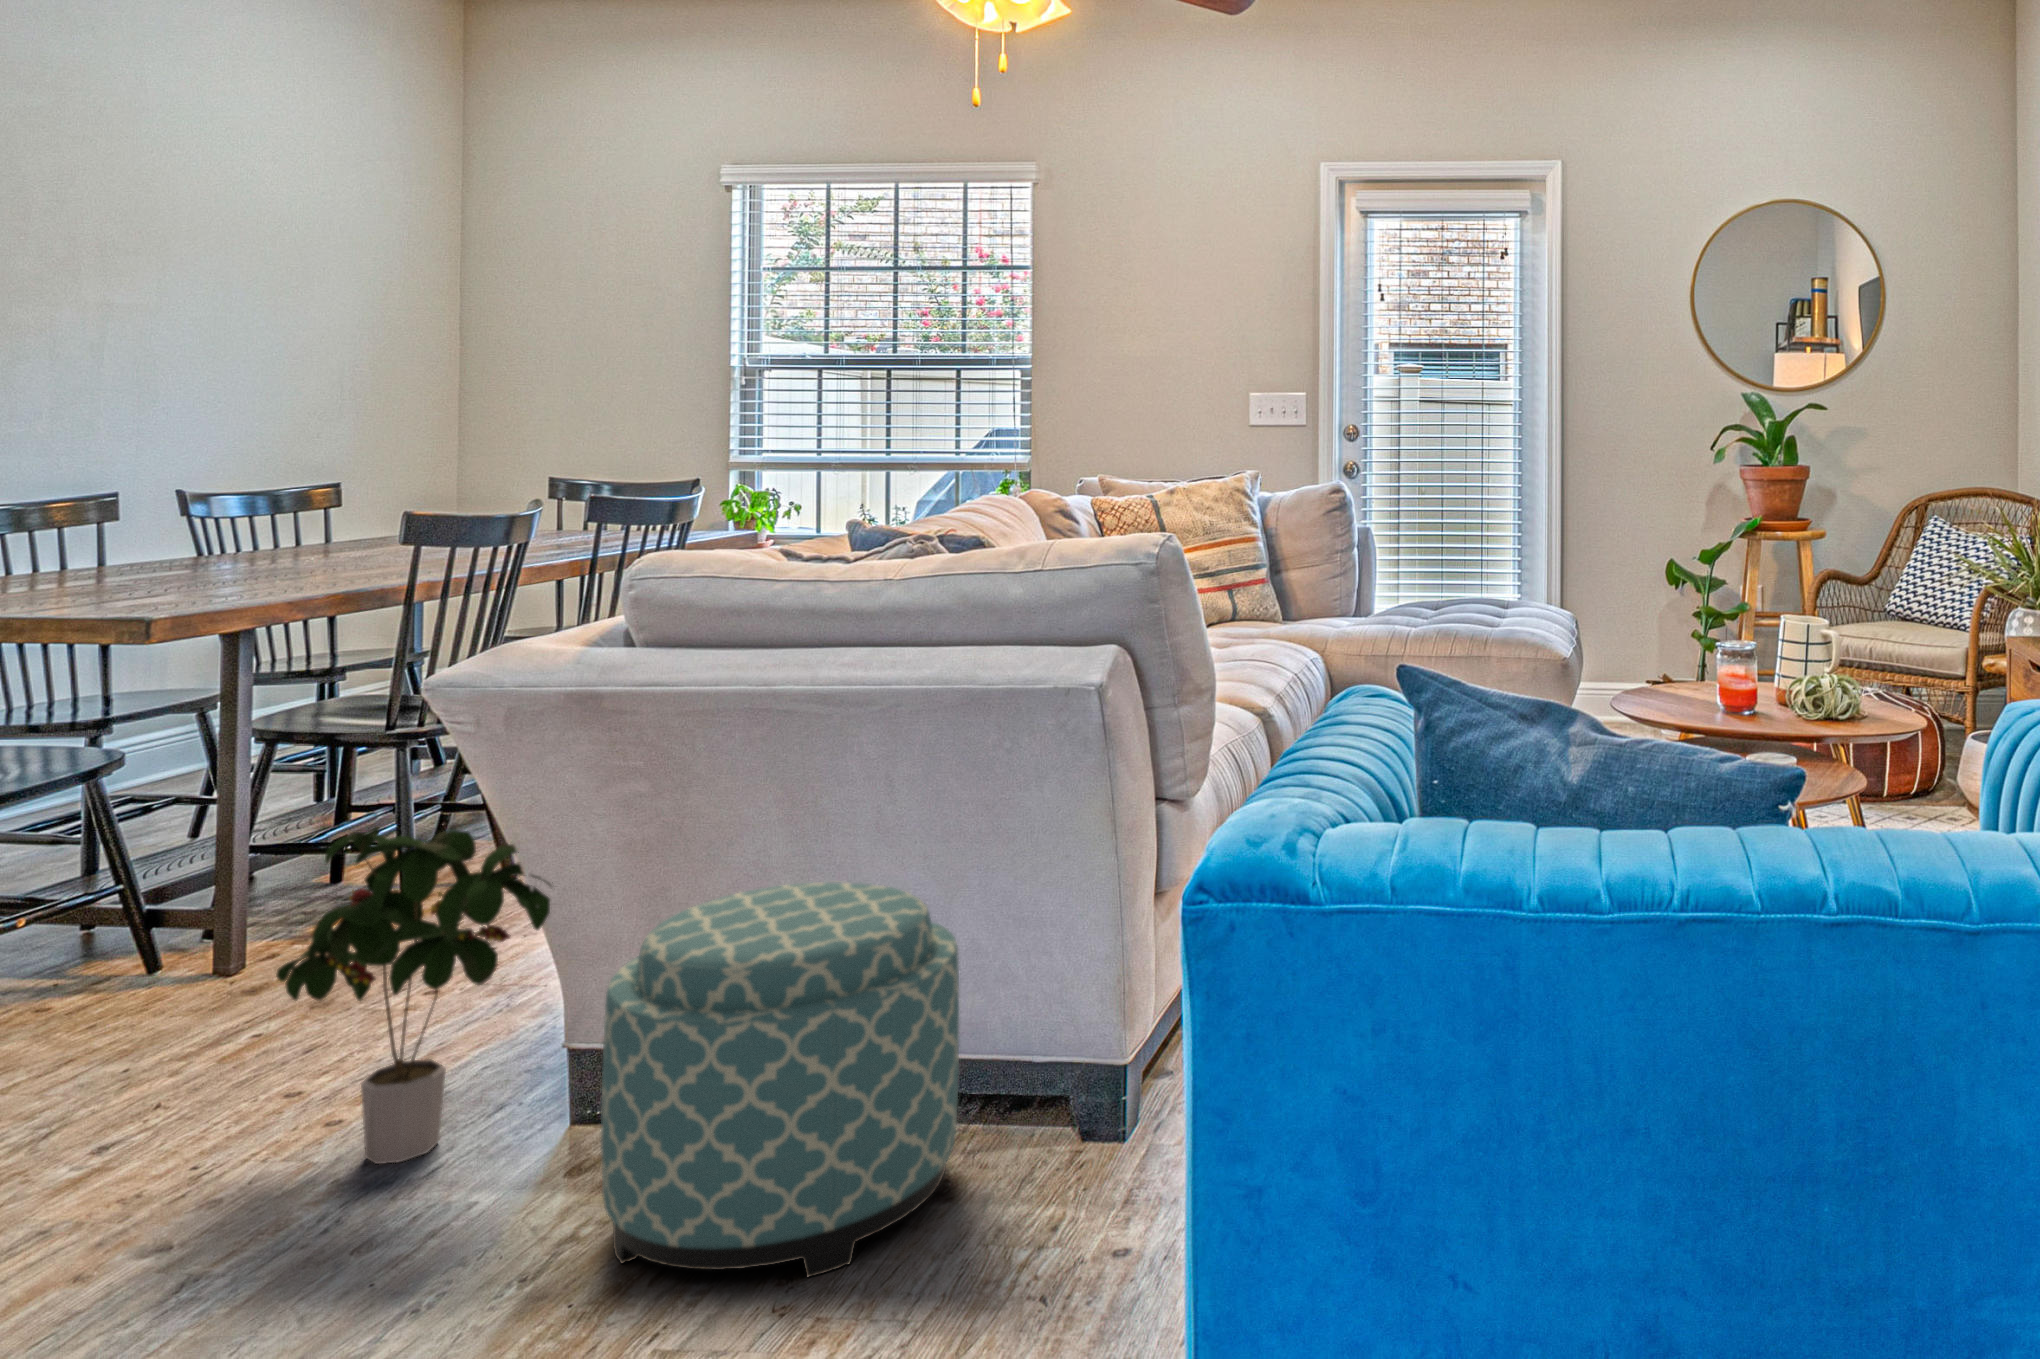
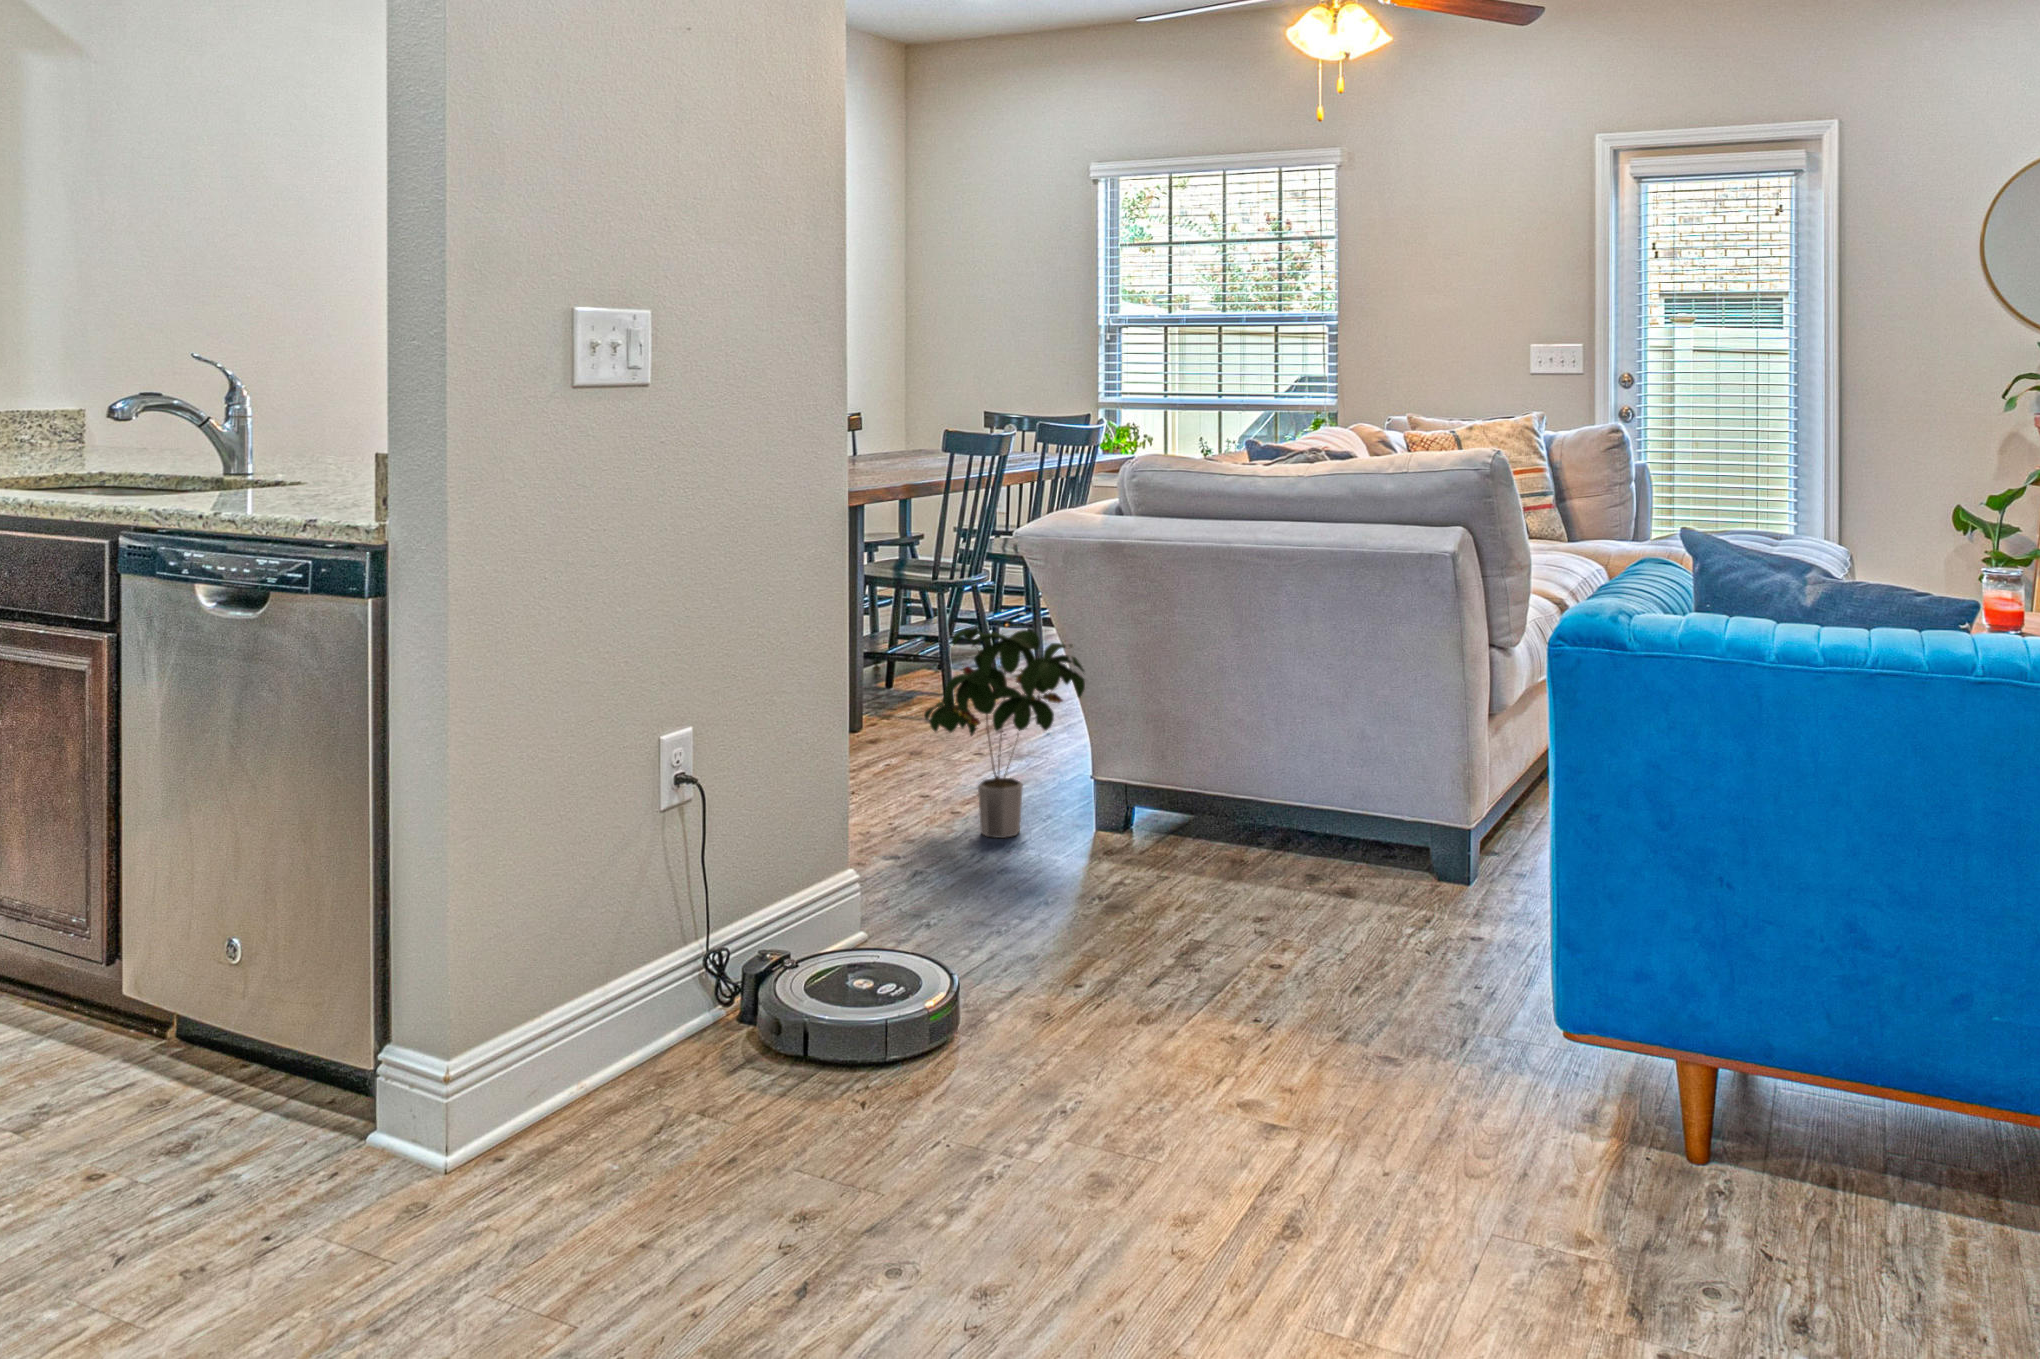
ottoman: present [601,883,959,1277] -> none [1137,681,1354,924]

